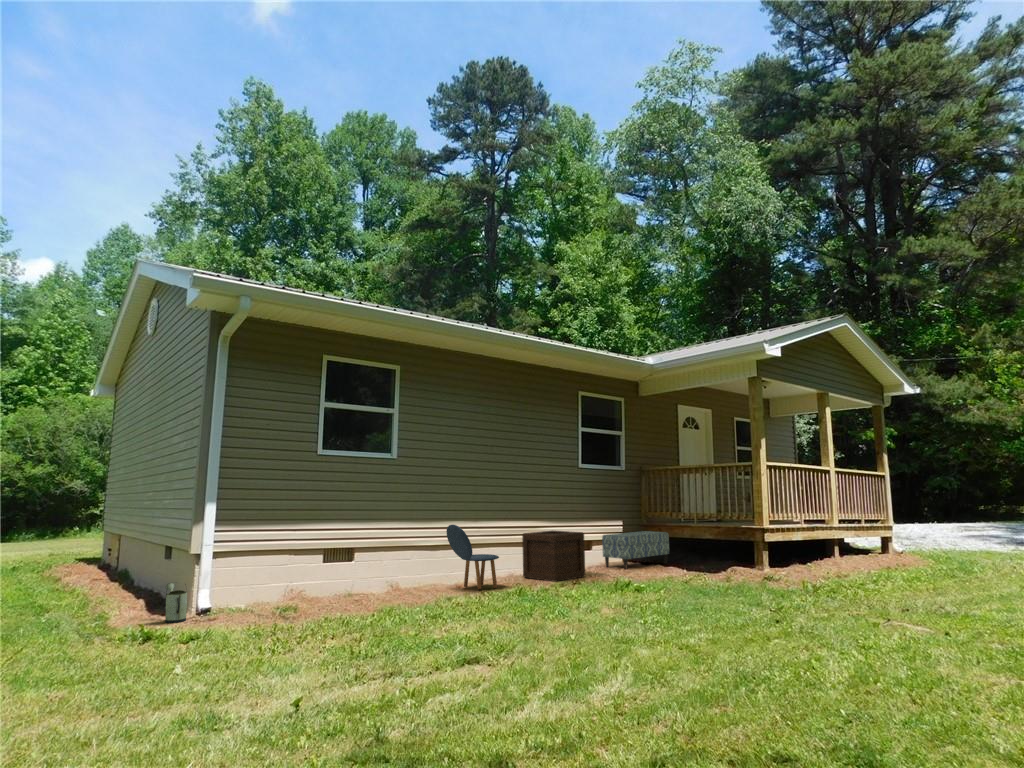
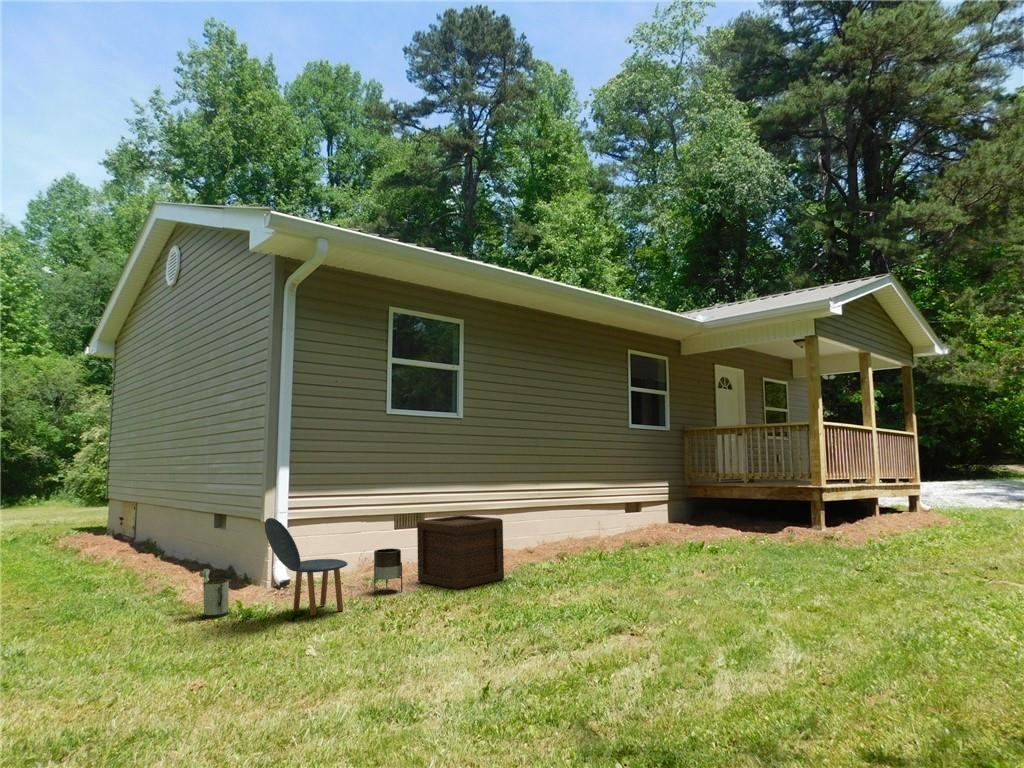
chair: present [446,525,499,589] -> present [265,518,348,615]
wooden crate: present [522,531,585,581] -> present [417,515,504,590]
bench: present [602,531,669,569] -> none [651,496,718,537]
planter: none [314,570,338,609] -> present [374,548,402,594]

